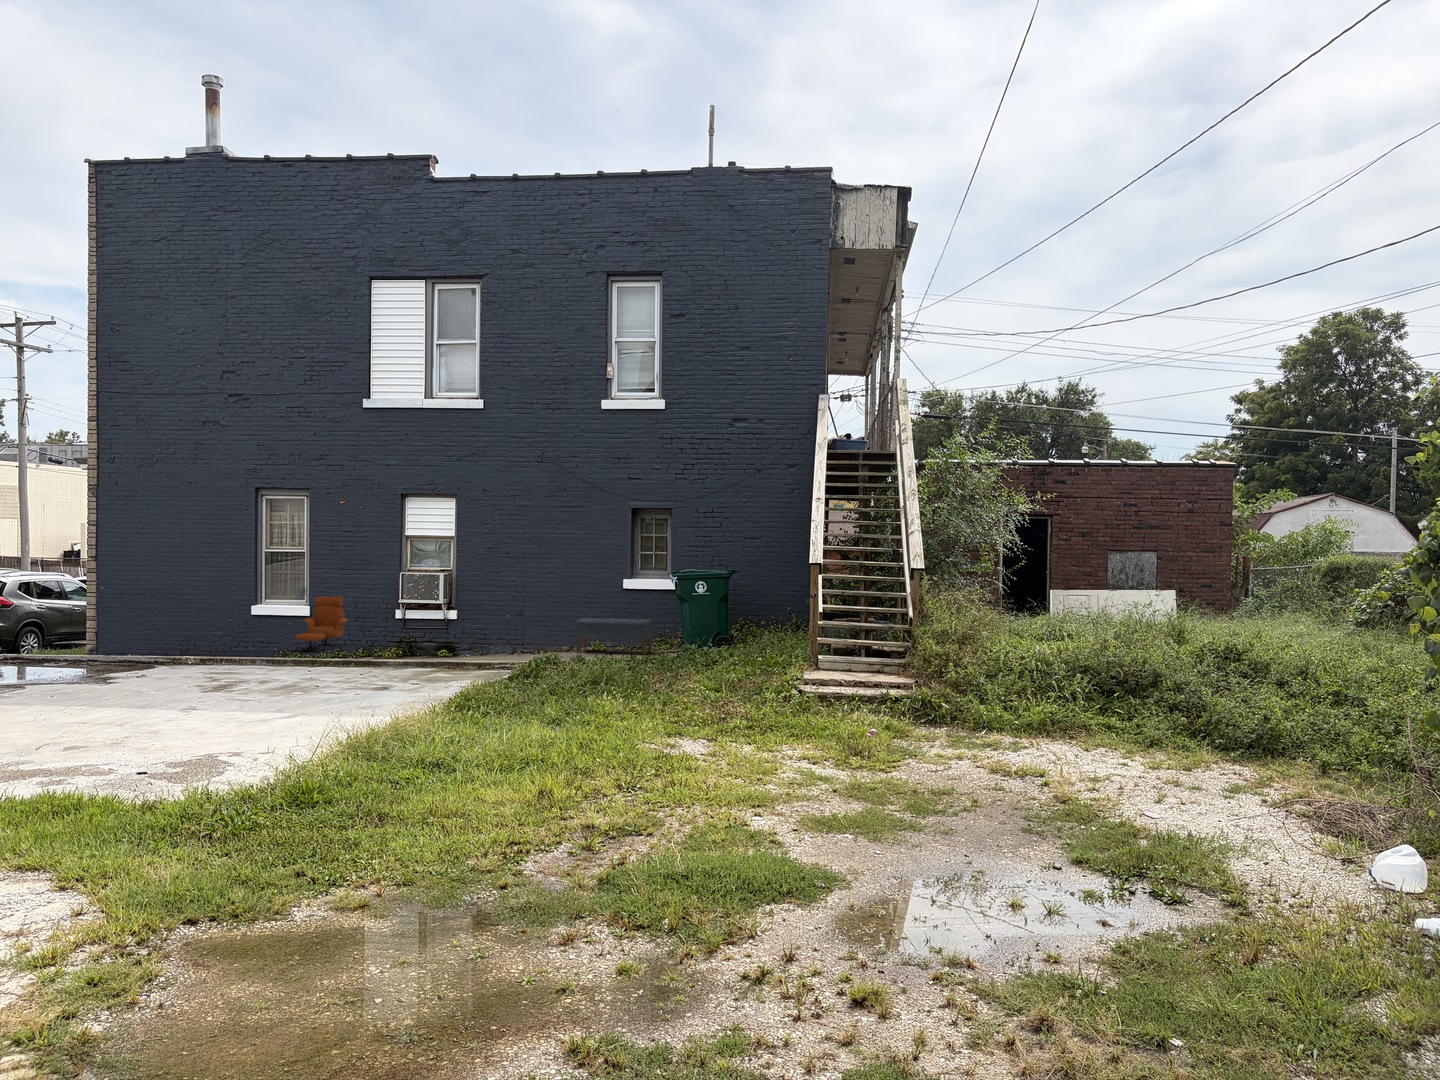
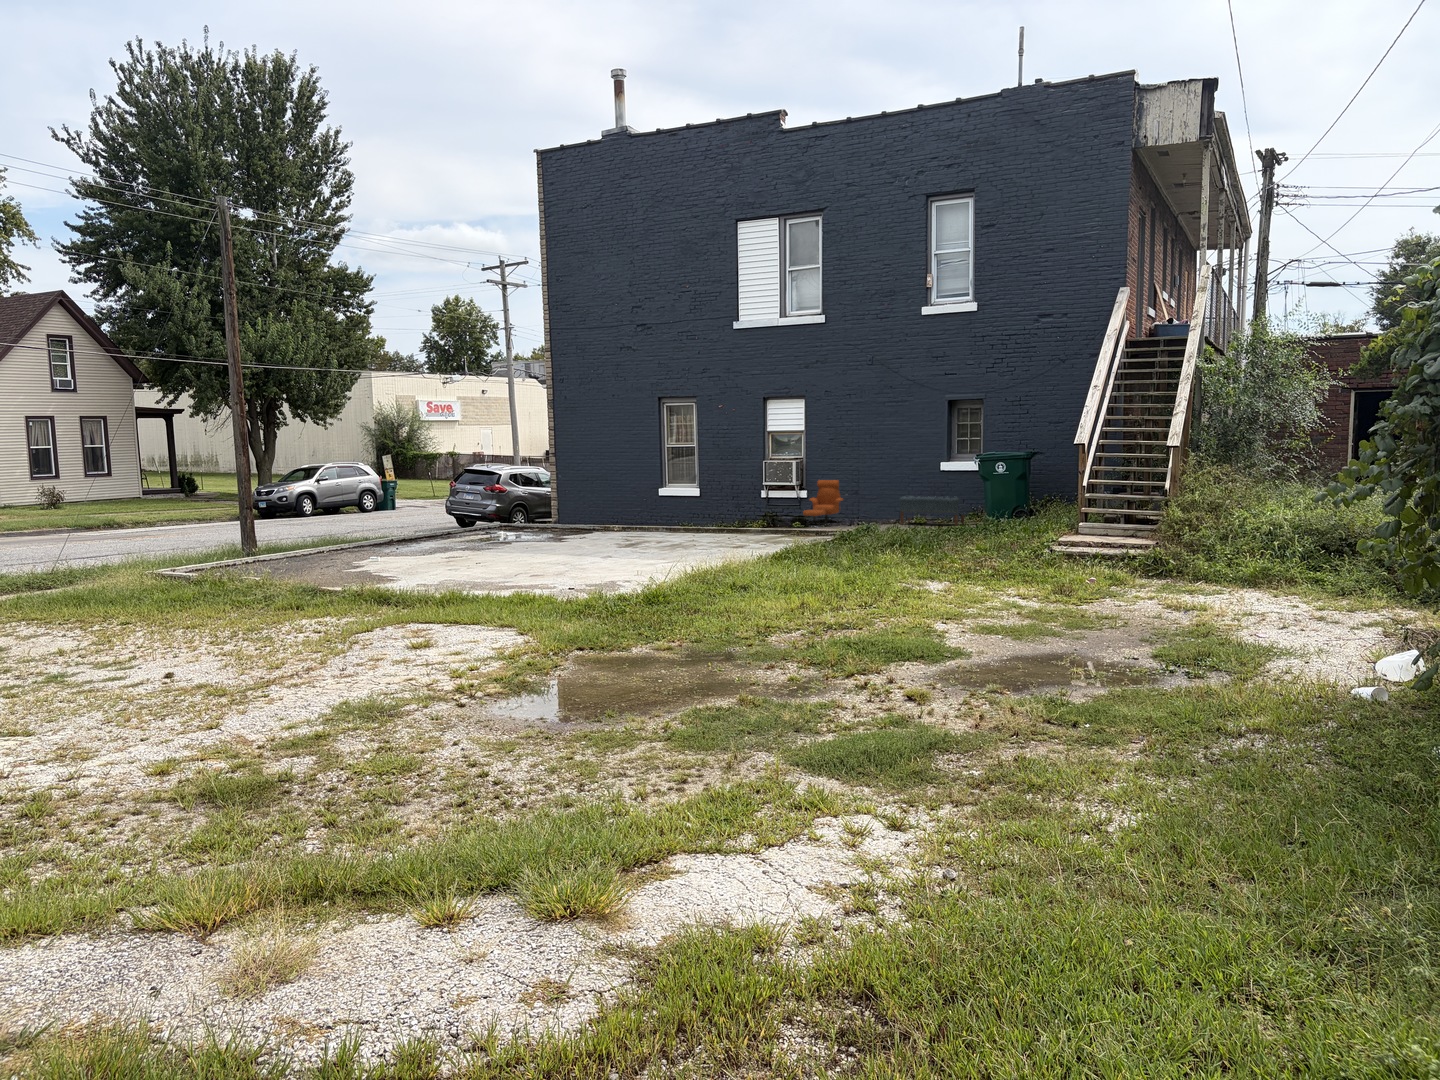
lounge chair: present [296,597,348,652] -> present [803,480,843,525]

